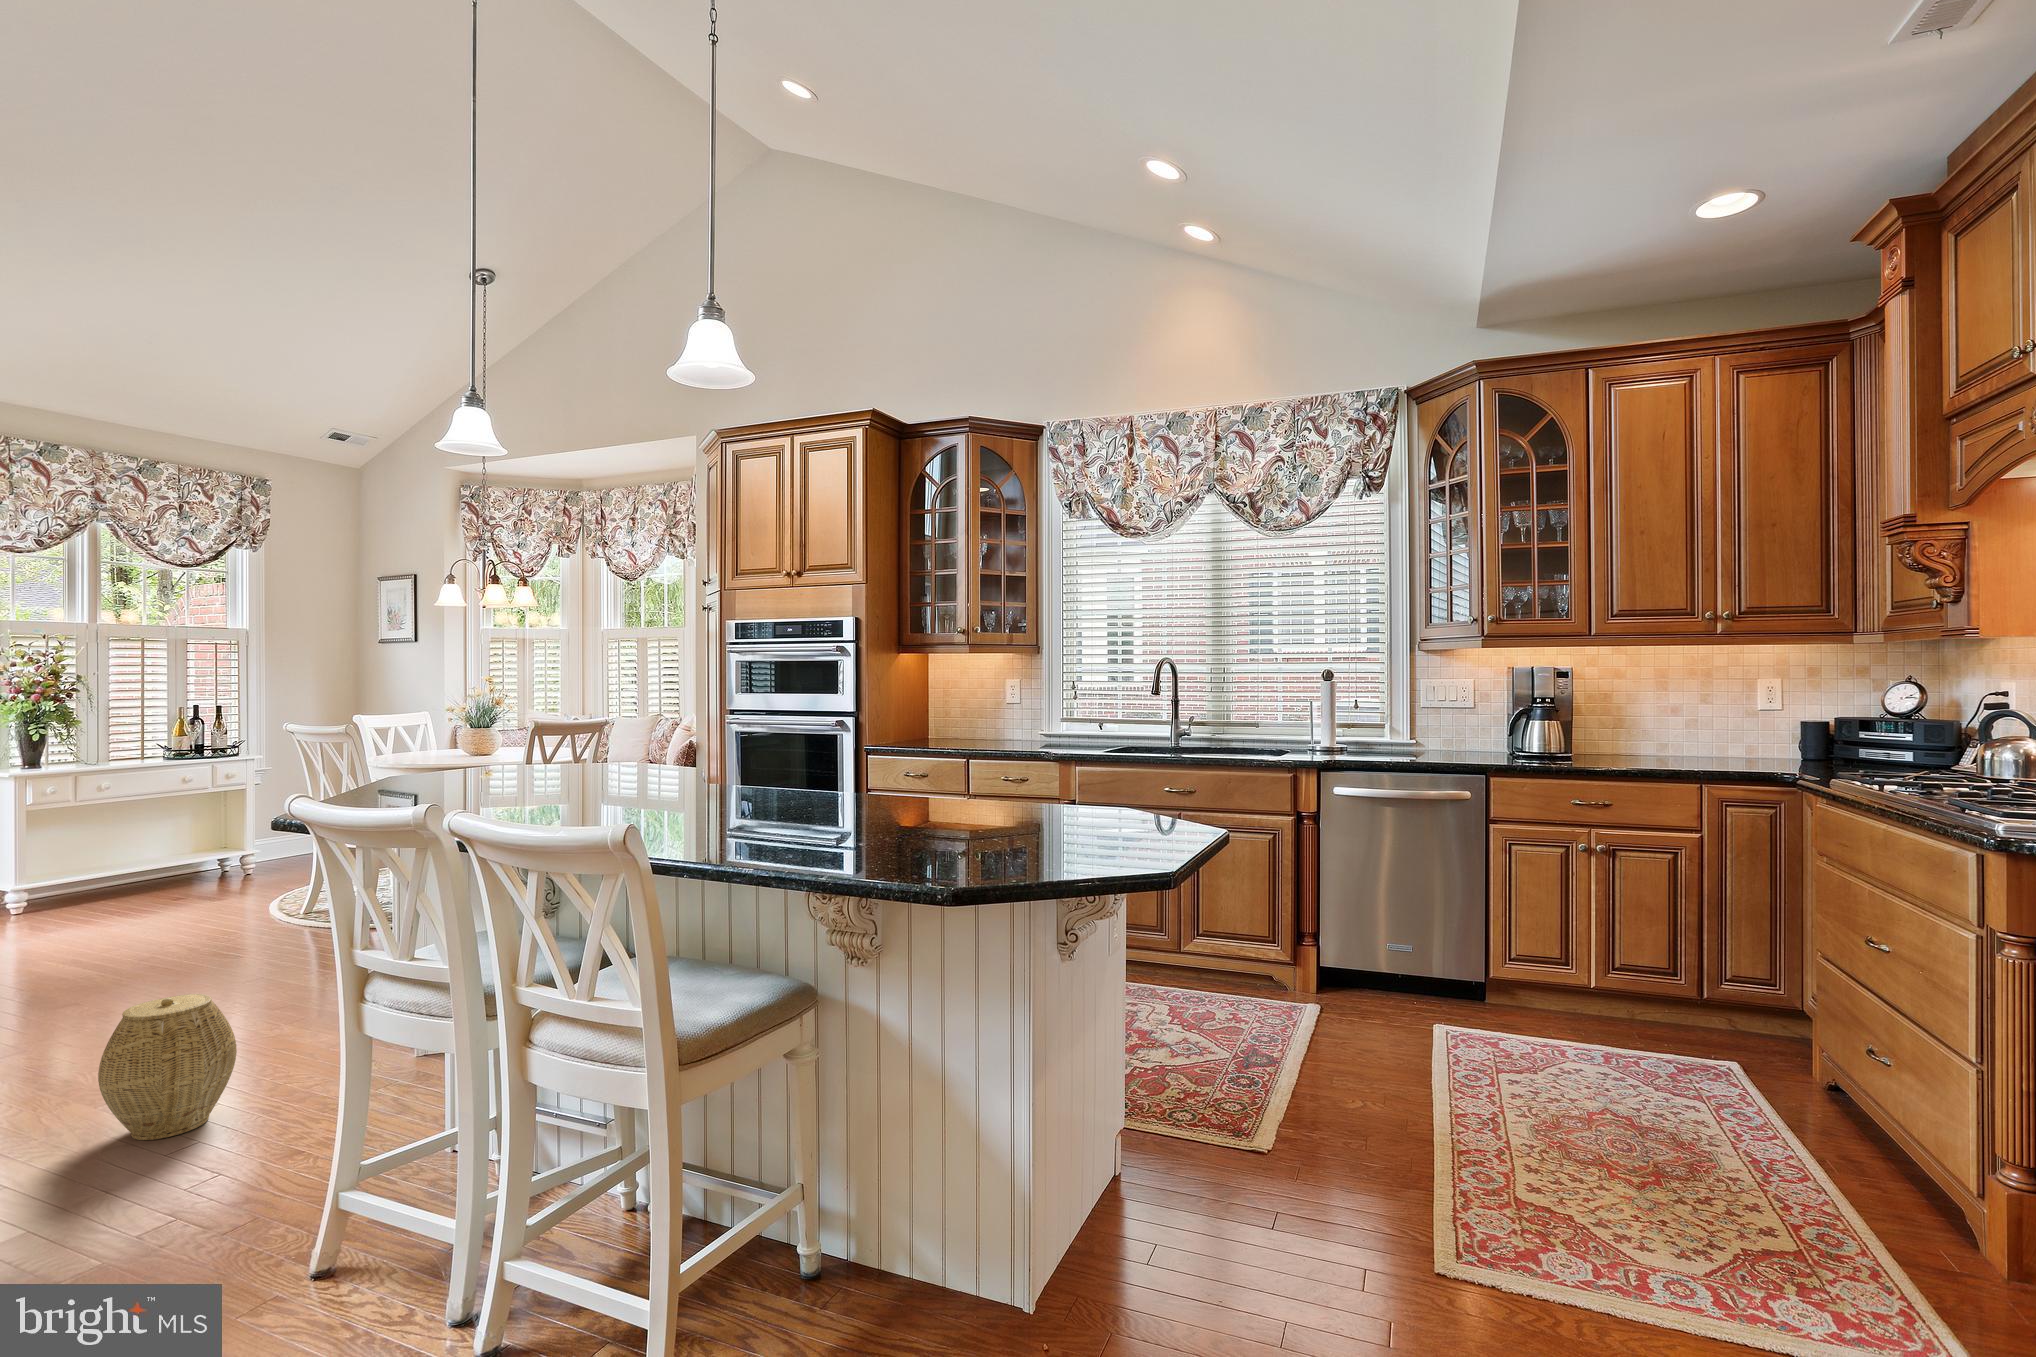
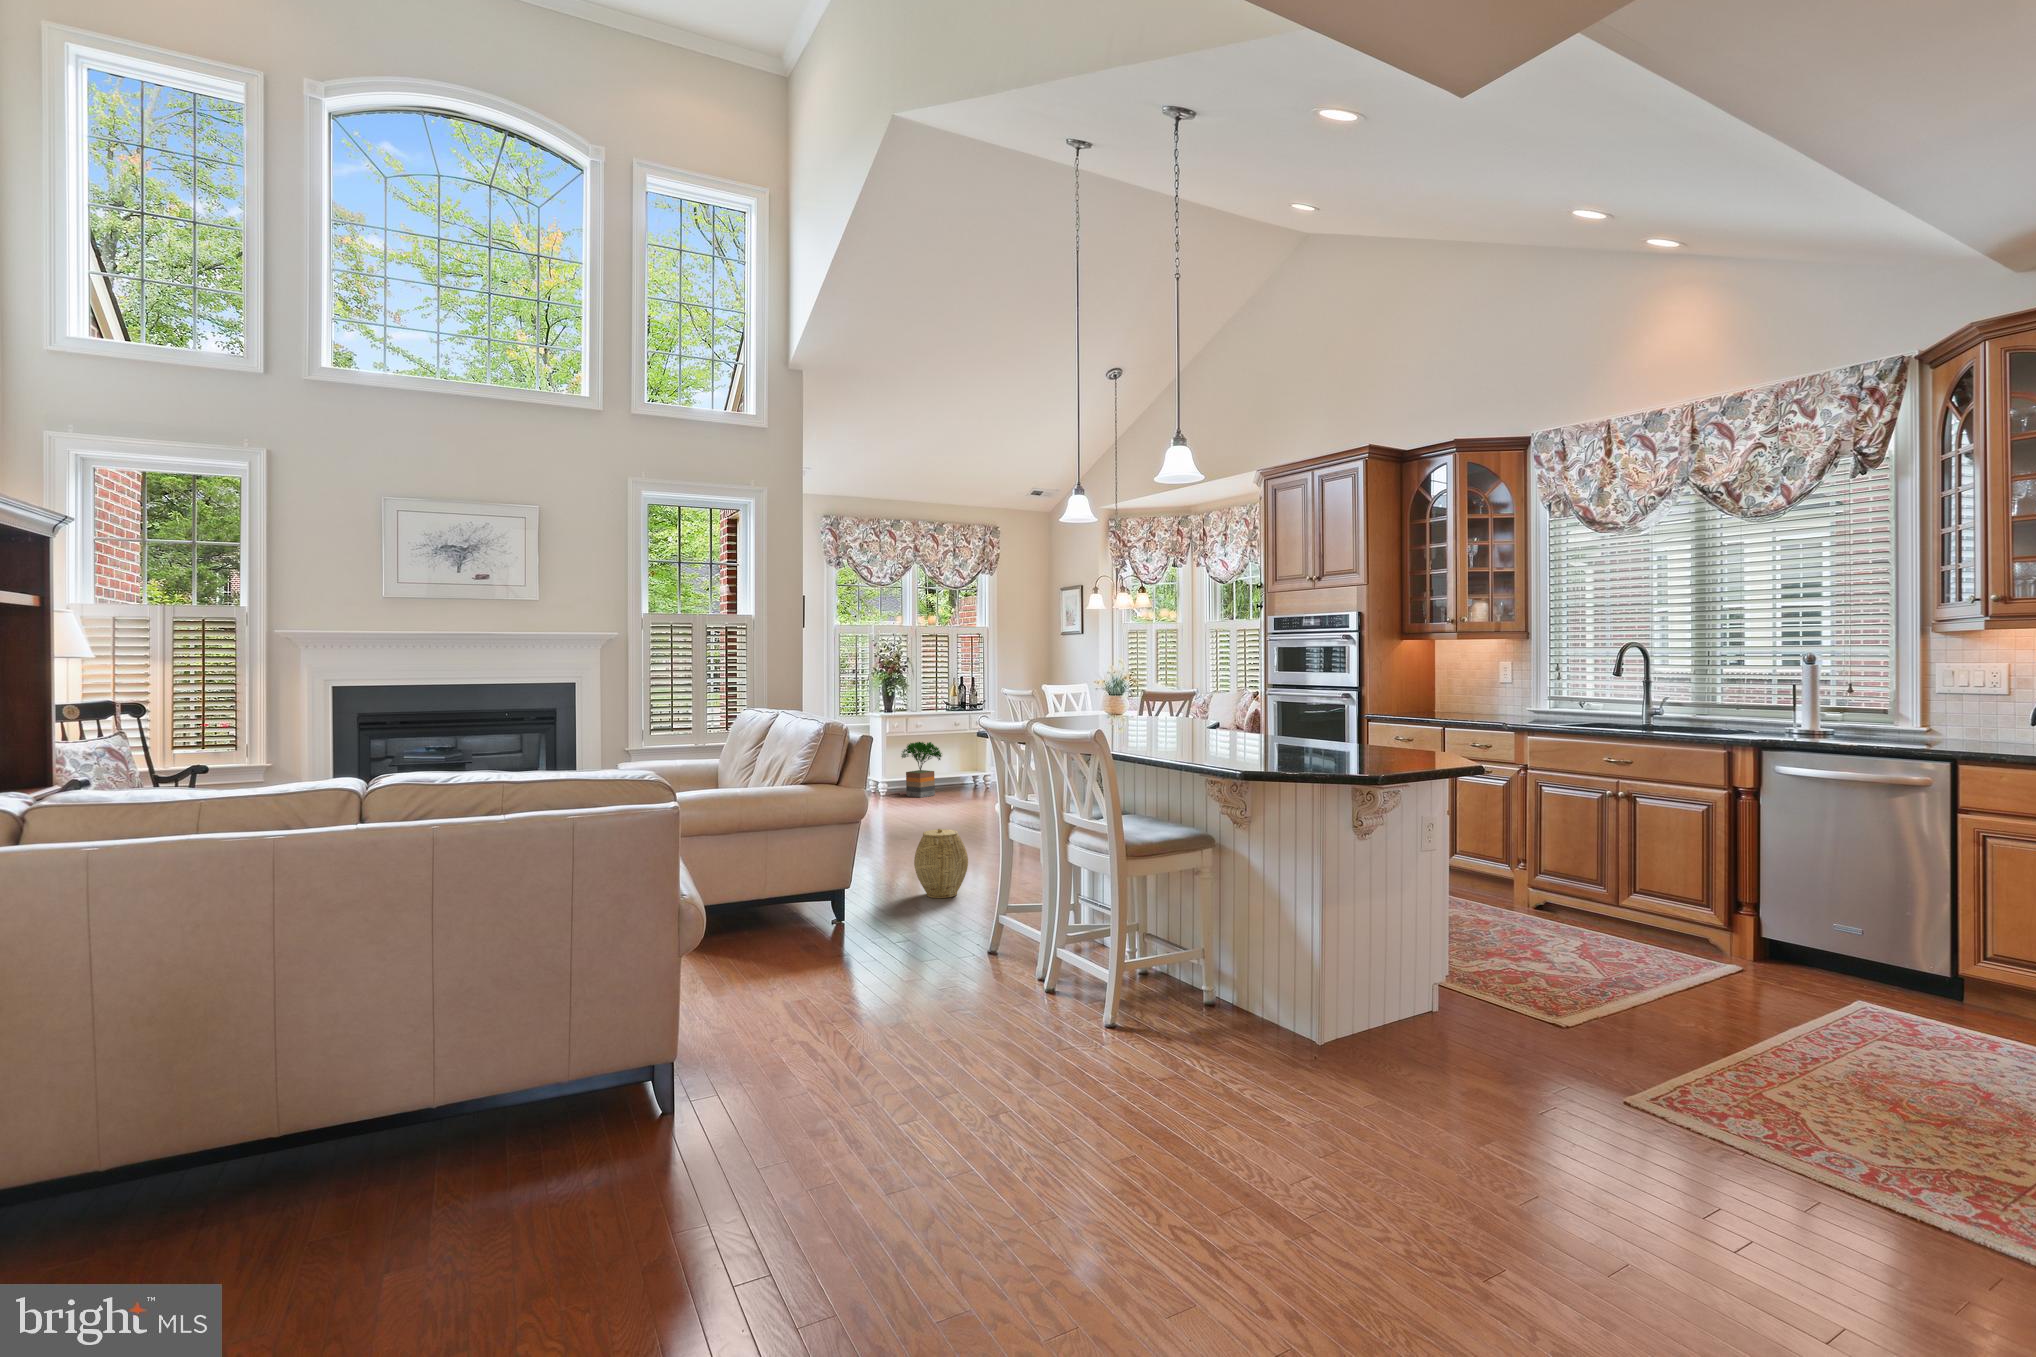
potted tree: none [60,809,158,904] -> present [901,742,942,798]

